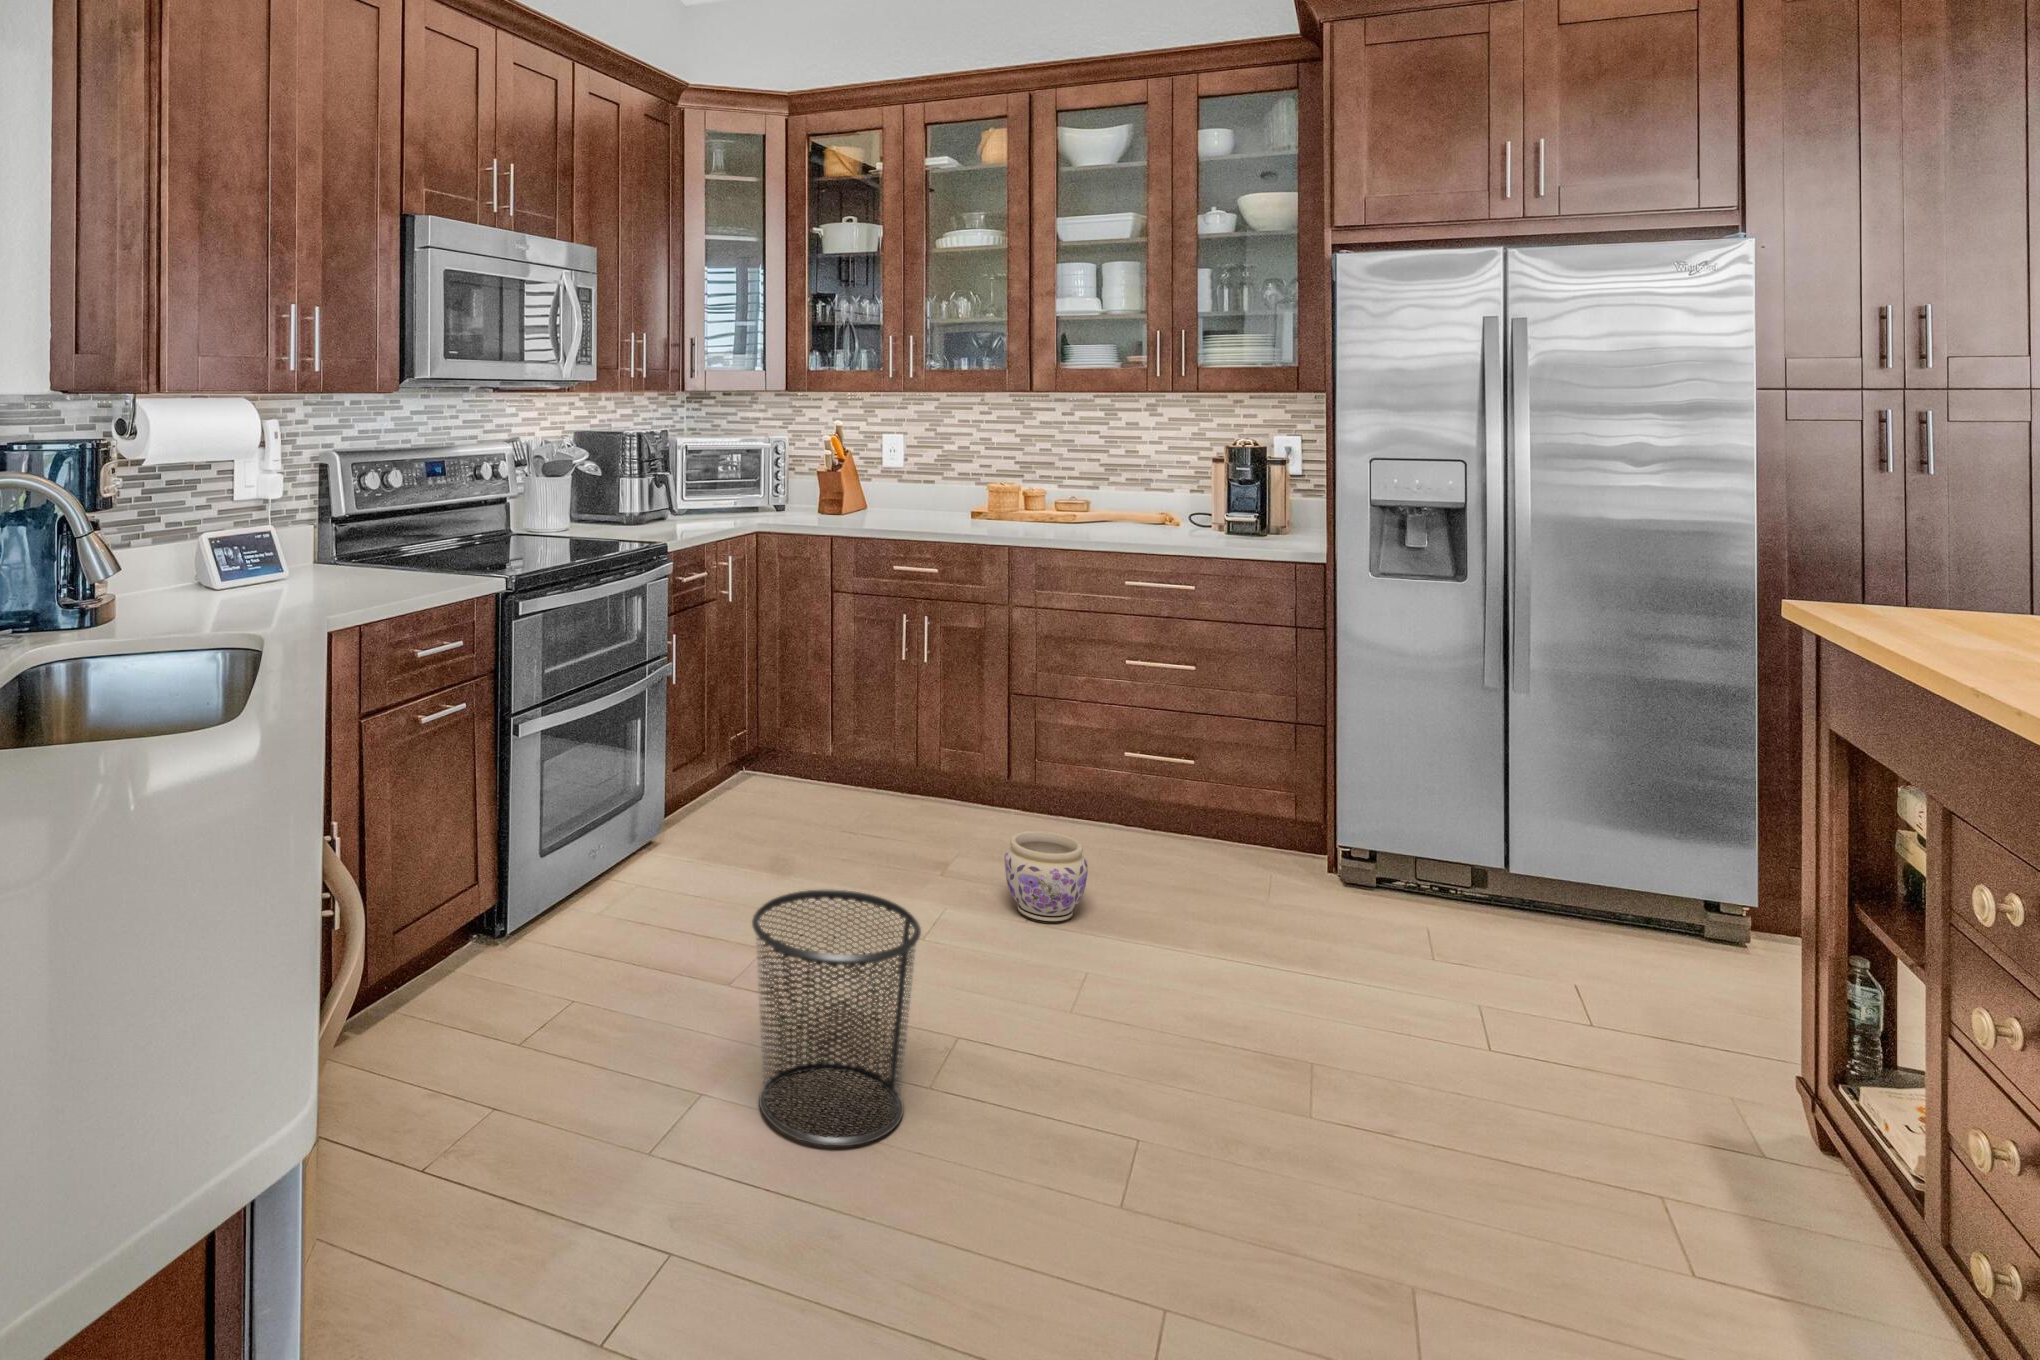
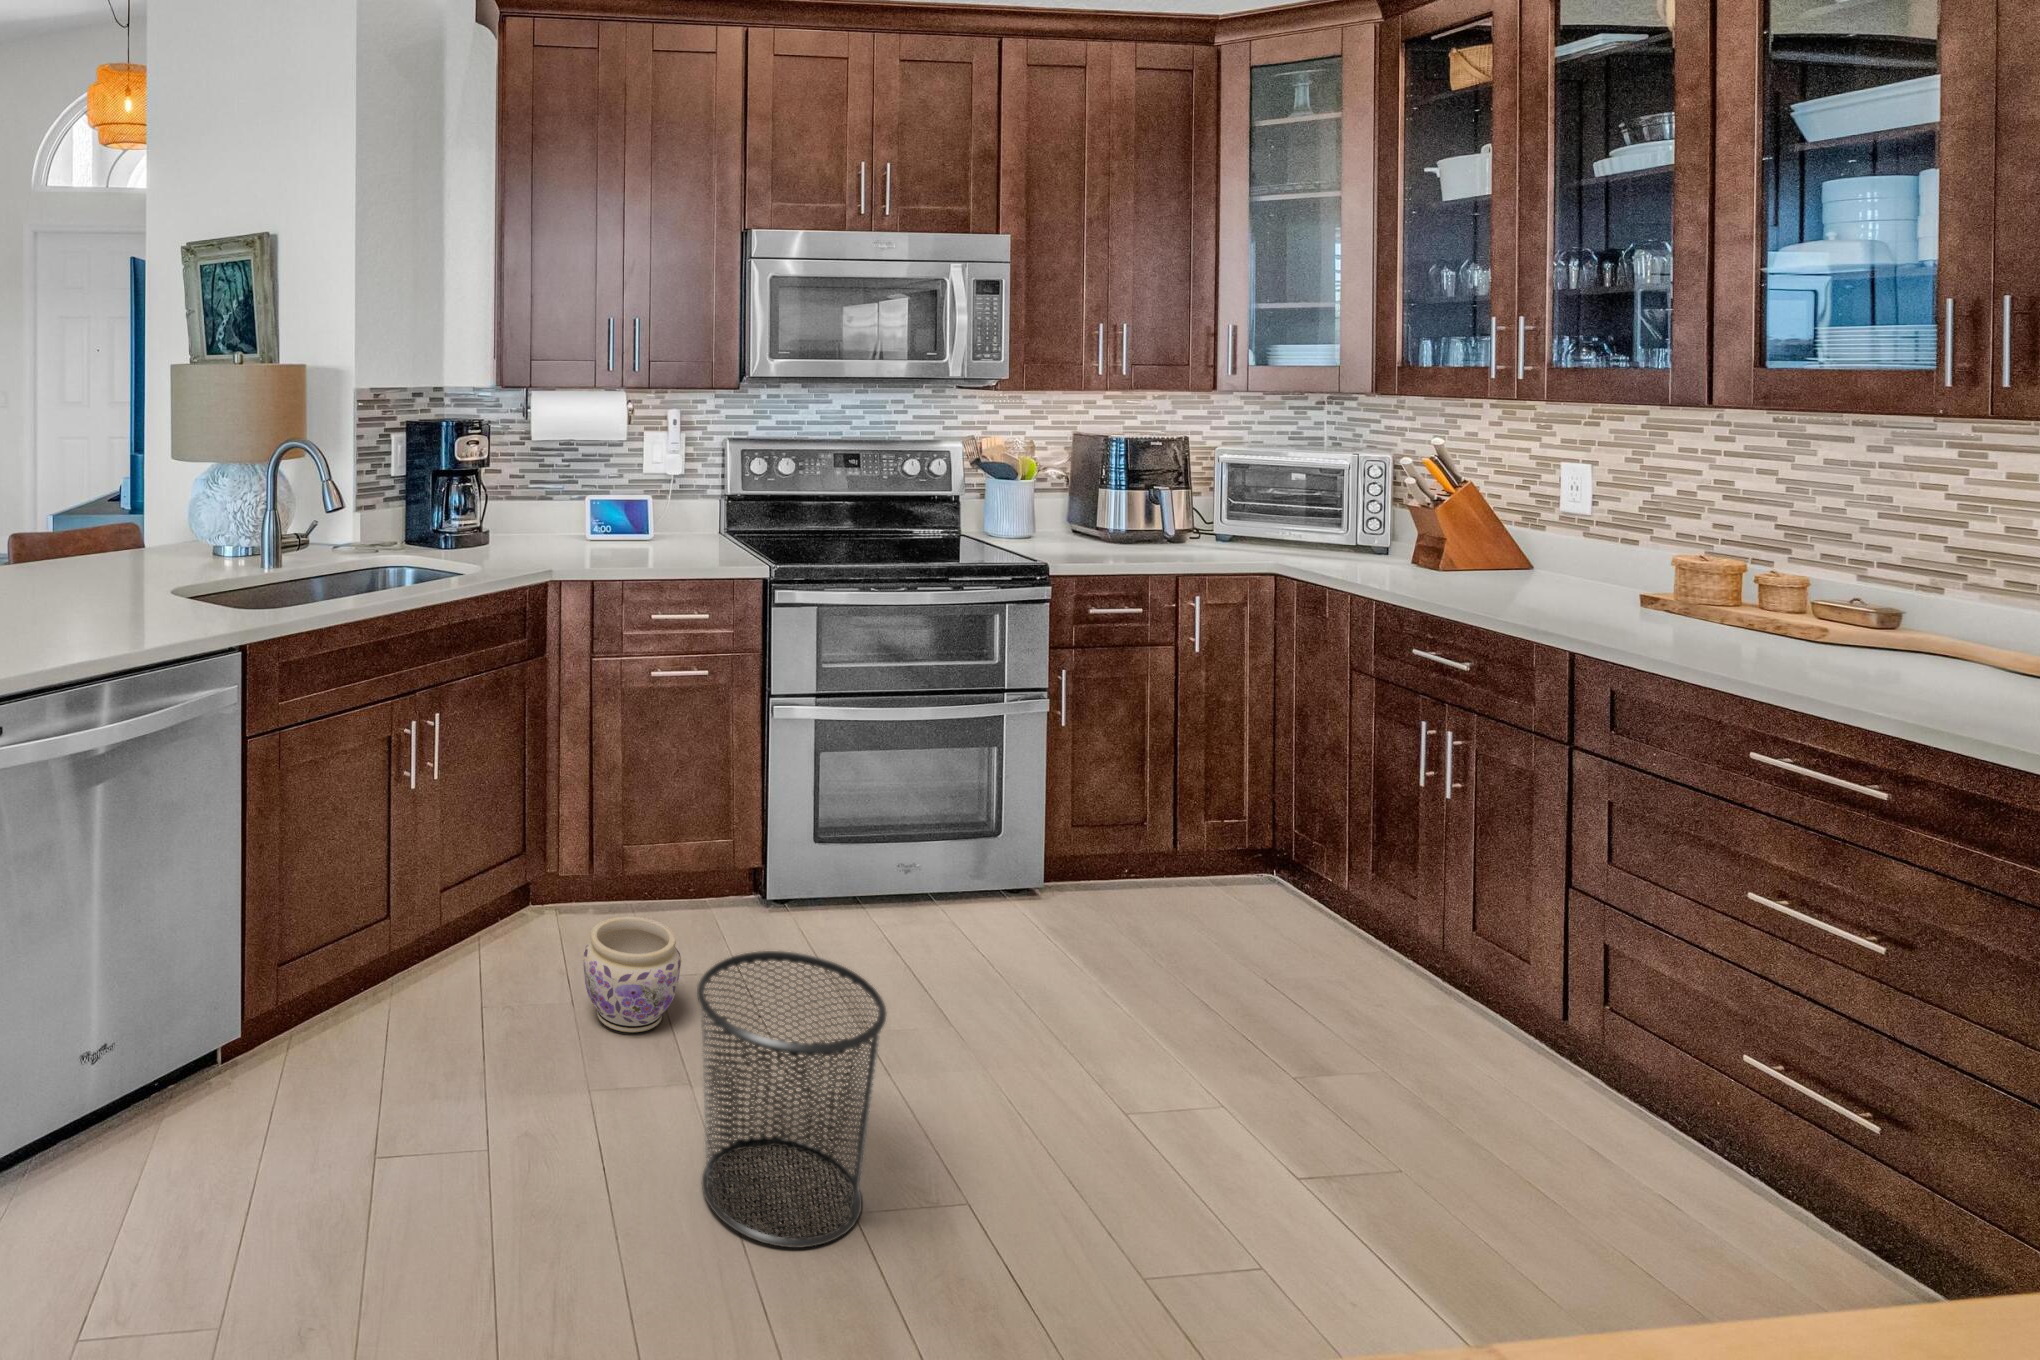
planter: present [1004,831,1088,923] -> present [583,916,681,1034]

